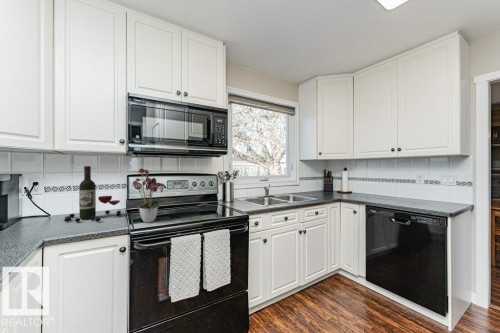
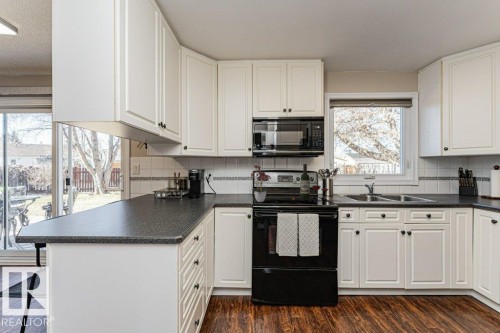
wine bottle: present [64,166,121,222] -> present [292,164,328,202]

